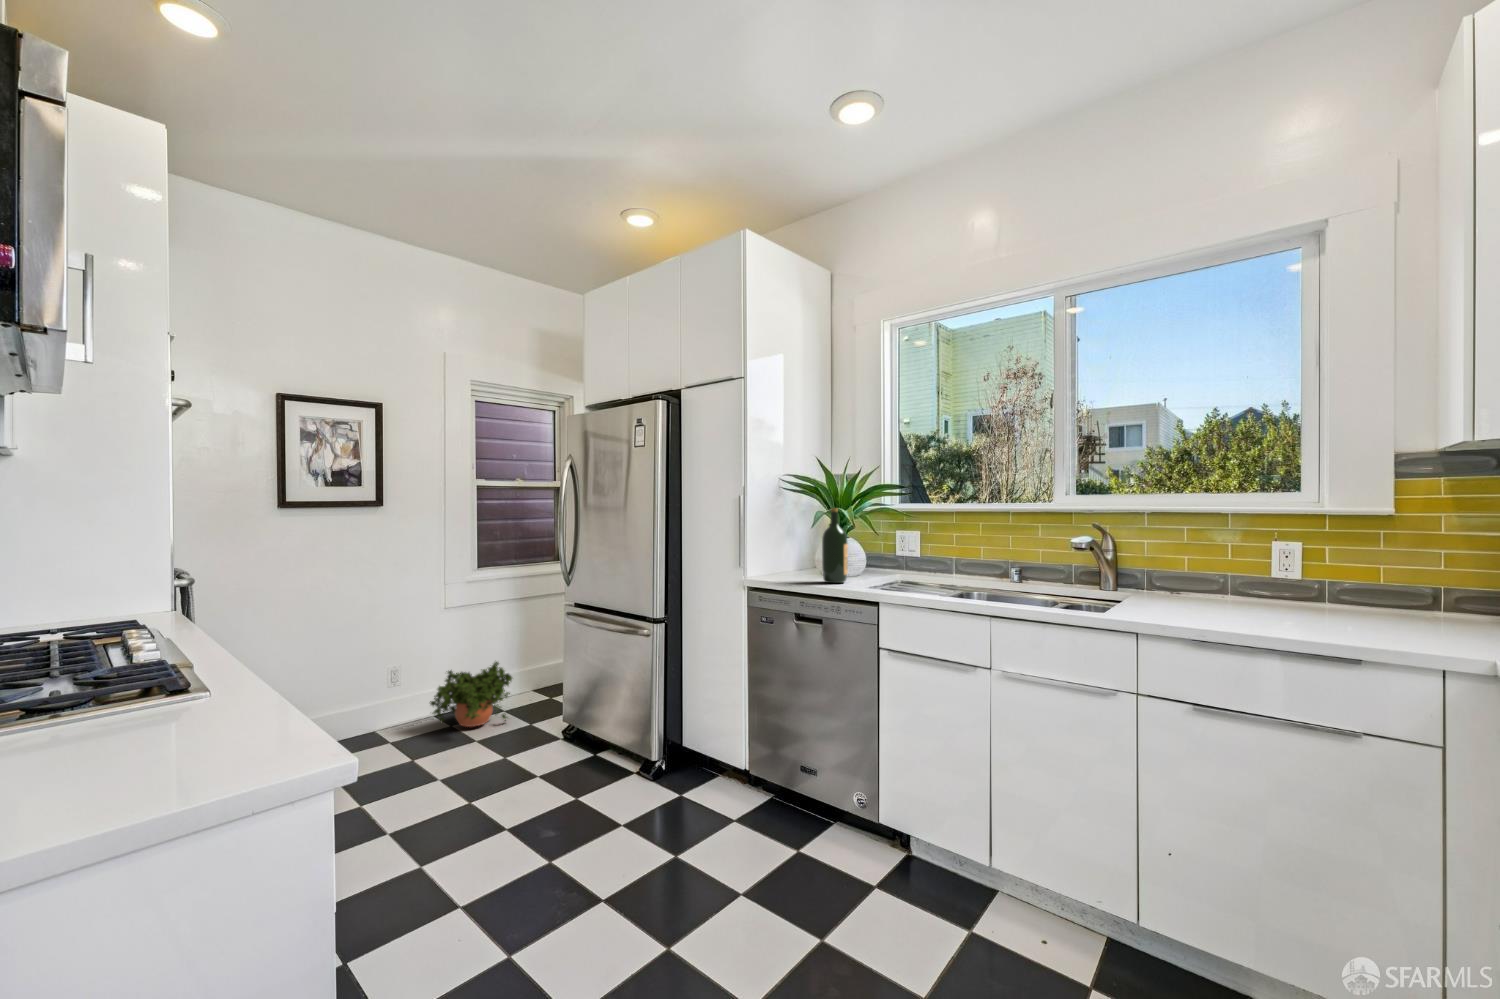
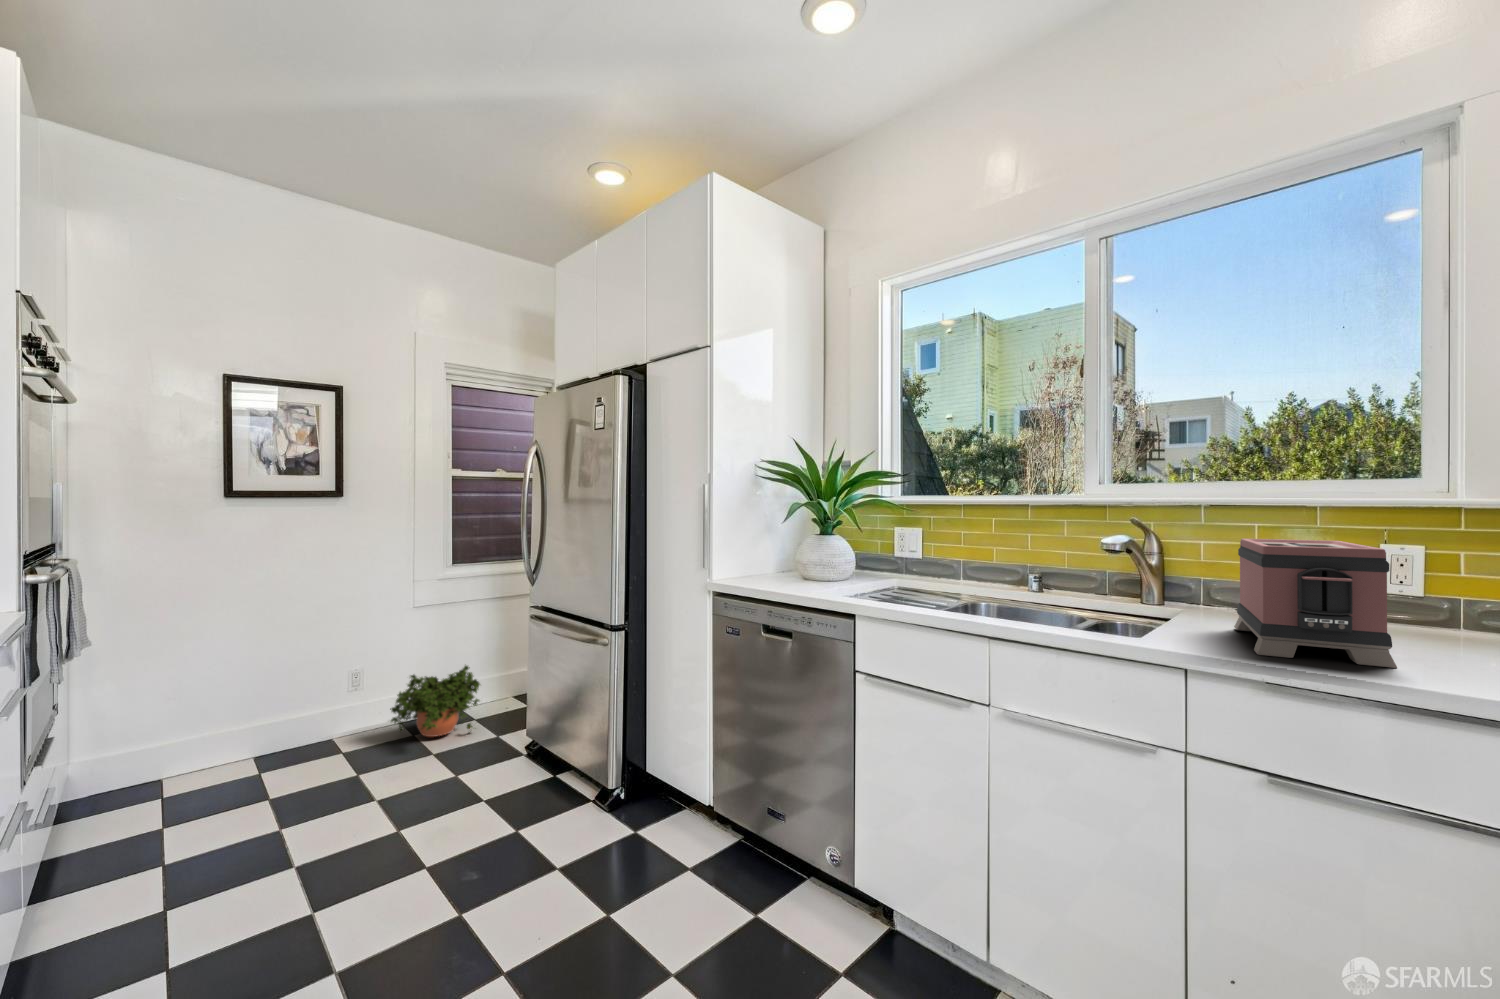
wine bottle: present [822,508,848,583] -> none [800,500,830,589]
toaster: none [1168,539,1271,628] -> present [1234,539,1397,668]

